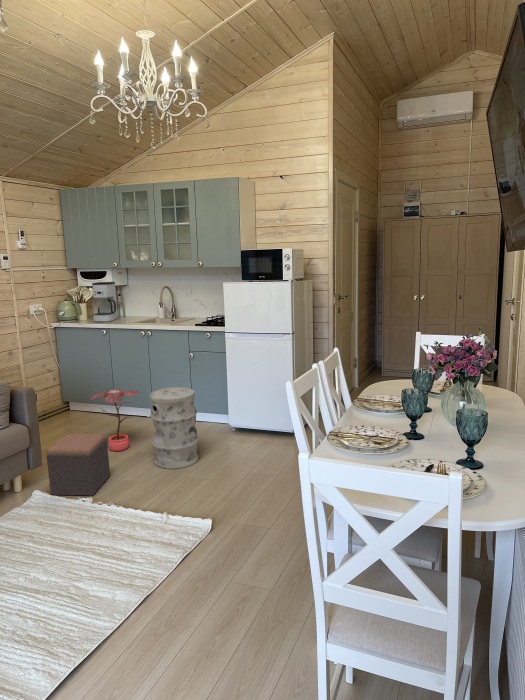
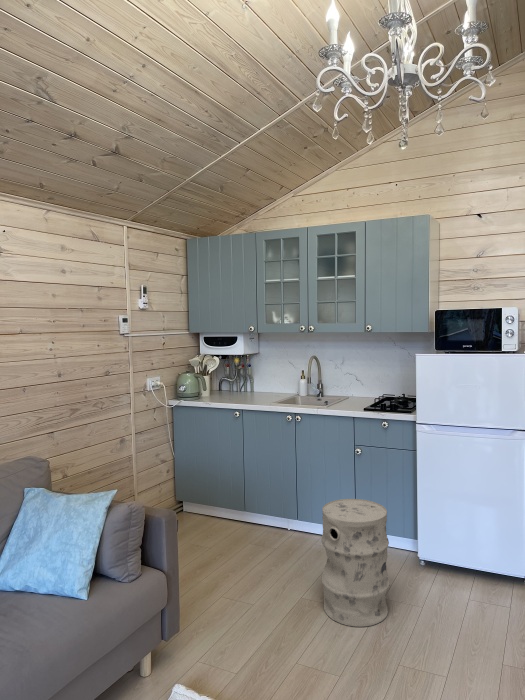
coffee maker: present [92,282,118,322] -> none [220,350,248,400]
potted plant: present [90,389,139,451] -> none [232,494,295,585]
footstool: present [46,434,110,495] -> none [189,566,268,672]

